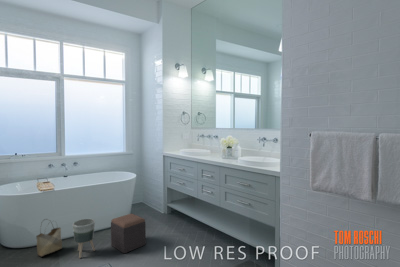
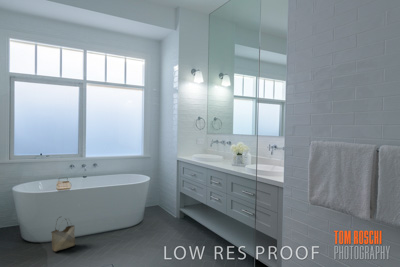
footstool: present [111,214,146,253] -> none [120,216,153,255]
planter: present [73,219,95,258] -> none [84,219,105,256]

